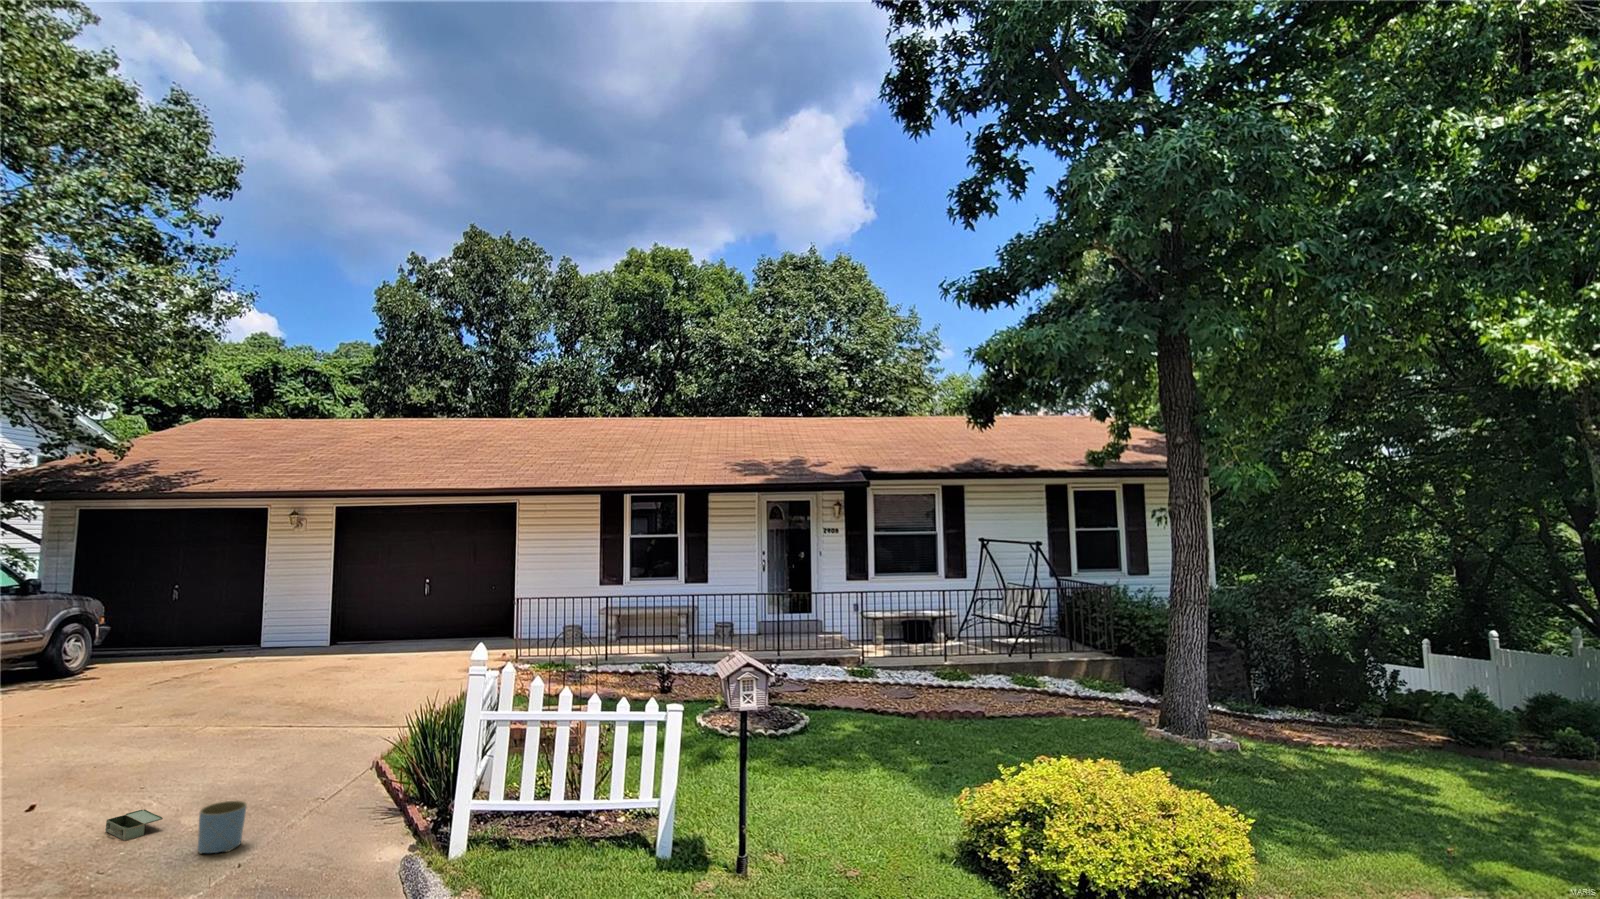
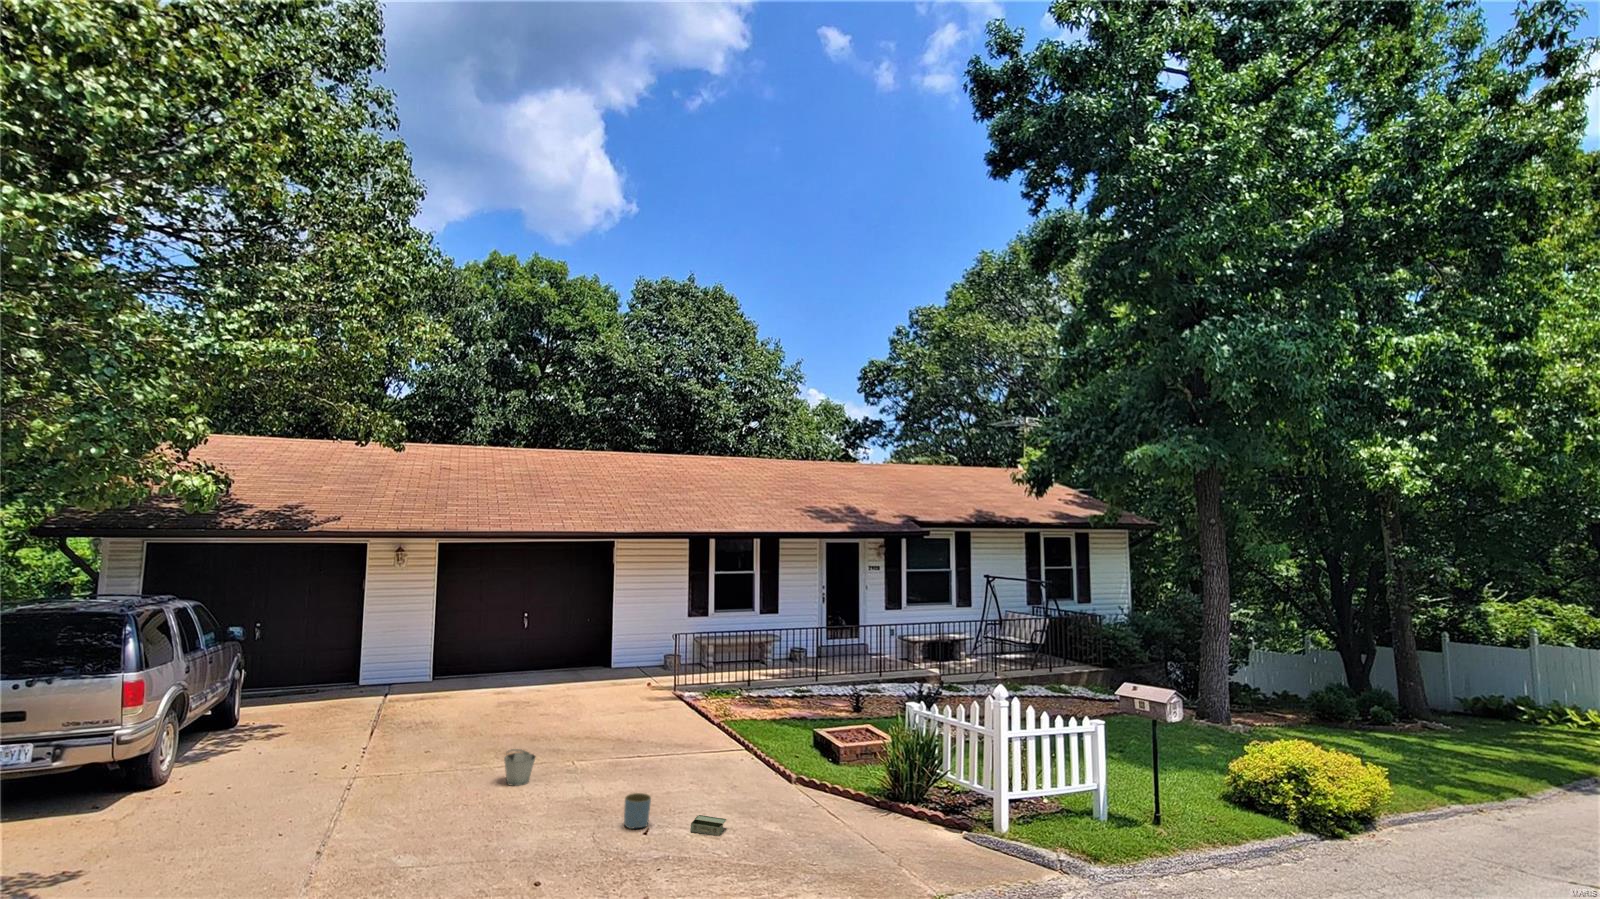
bucket: none [70,713,119,758] -> present [504,749,536,786]
planter: present [198,801,247,854] -> present [624,793,651,829]

